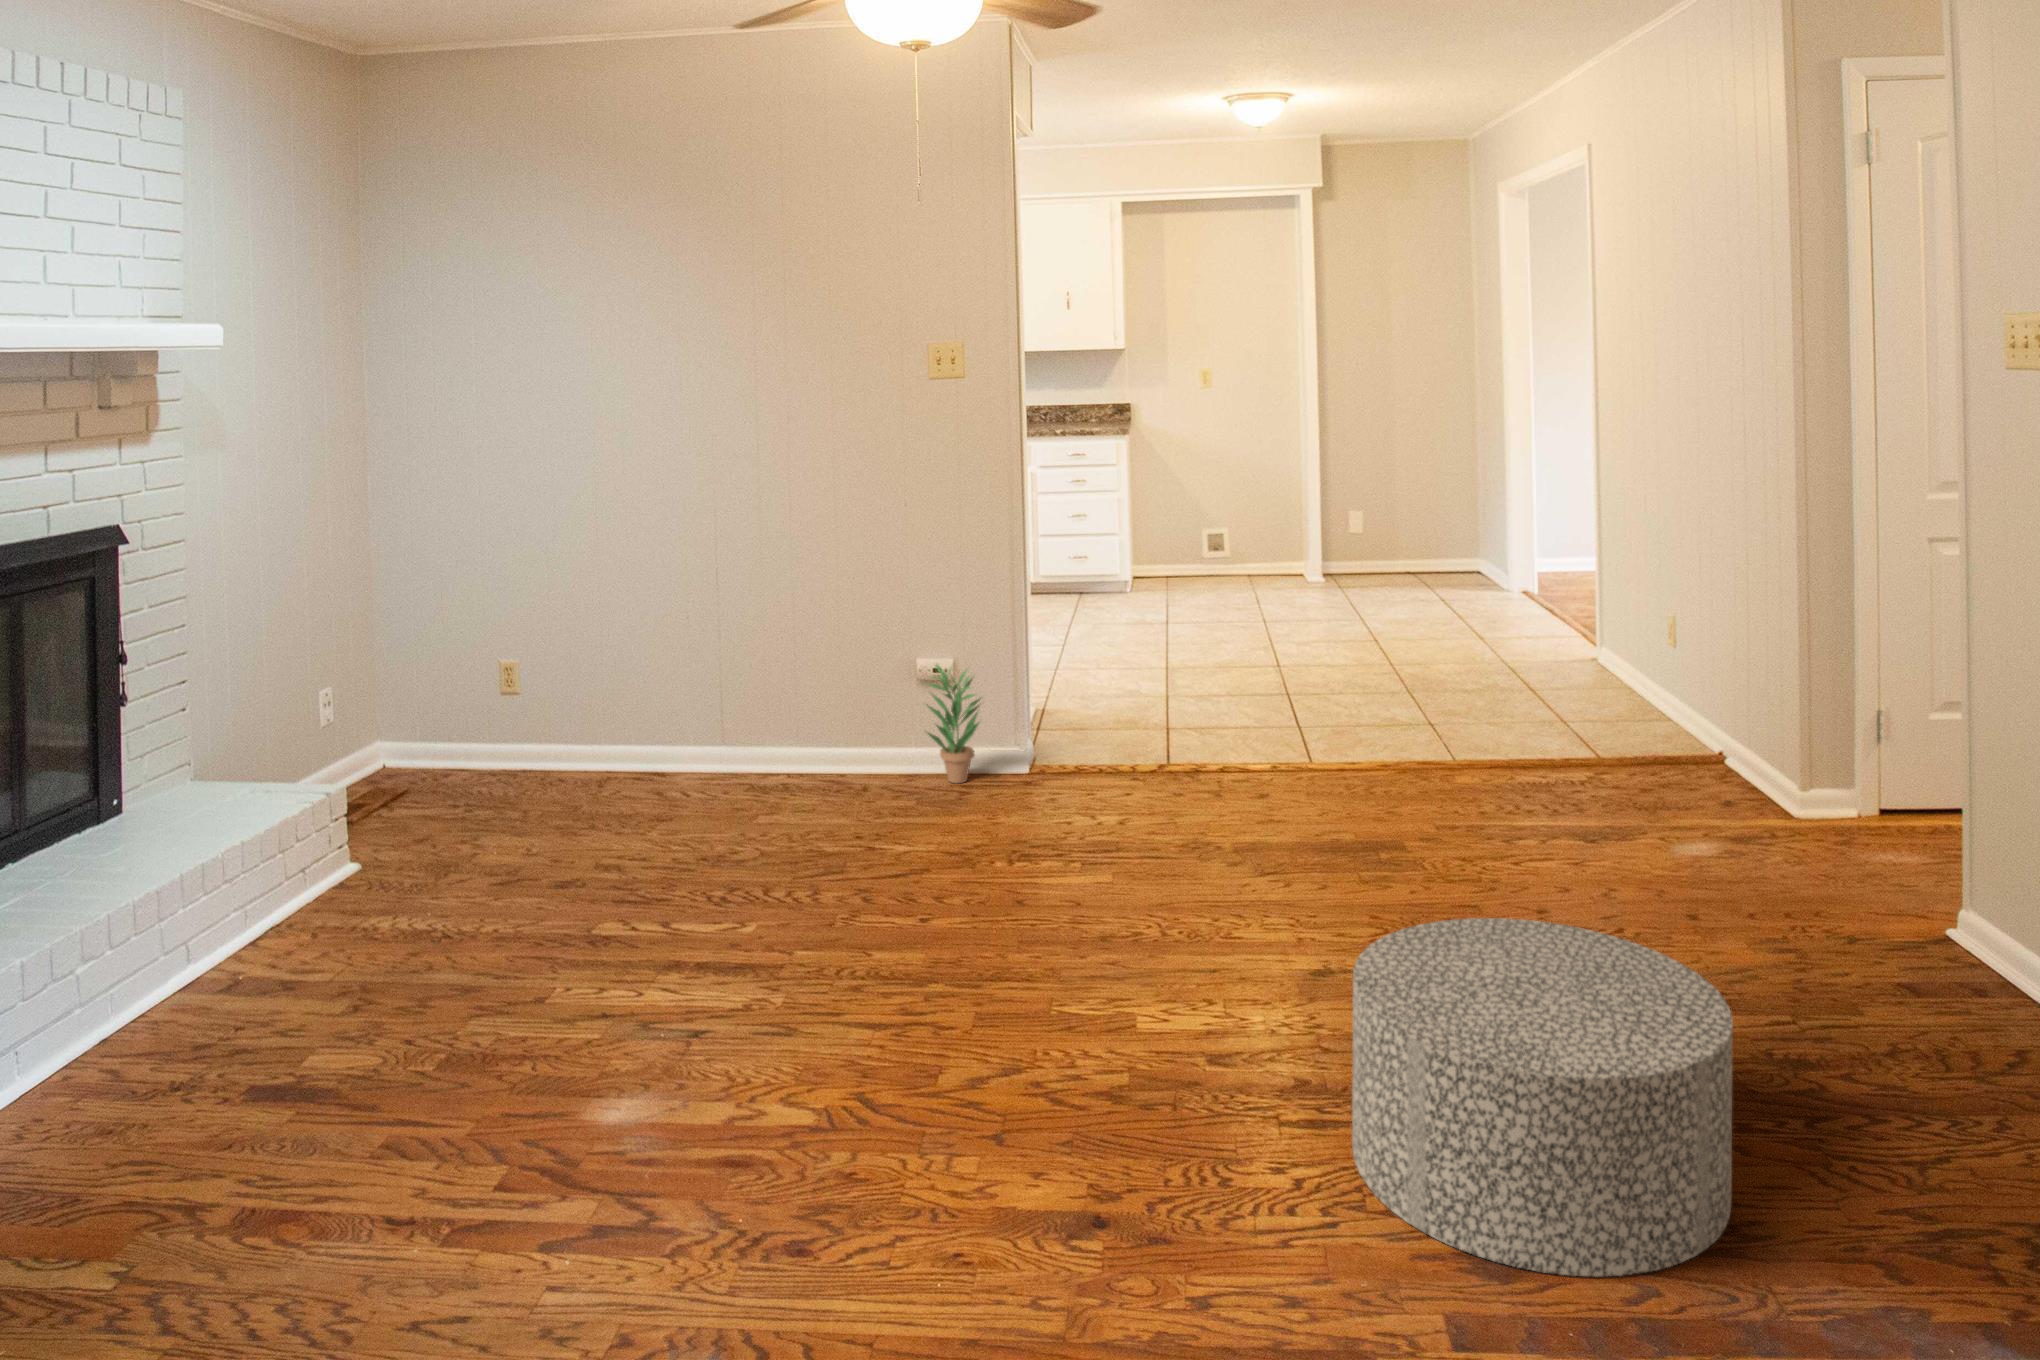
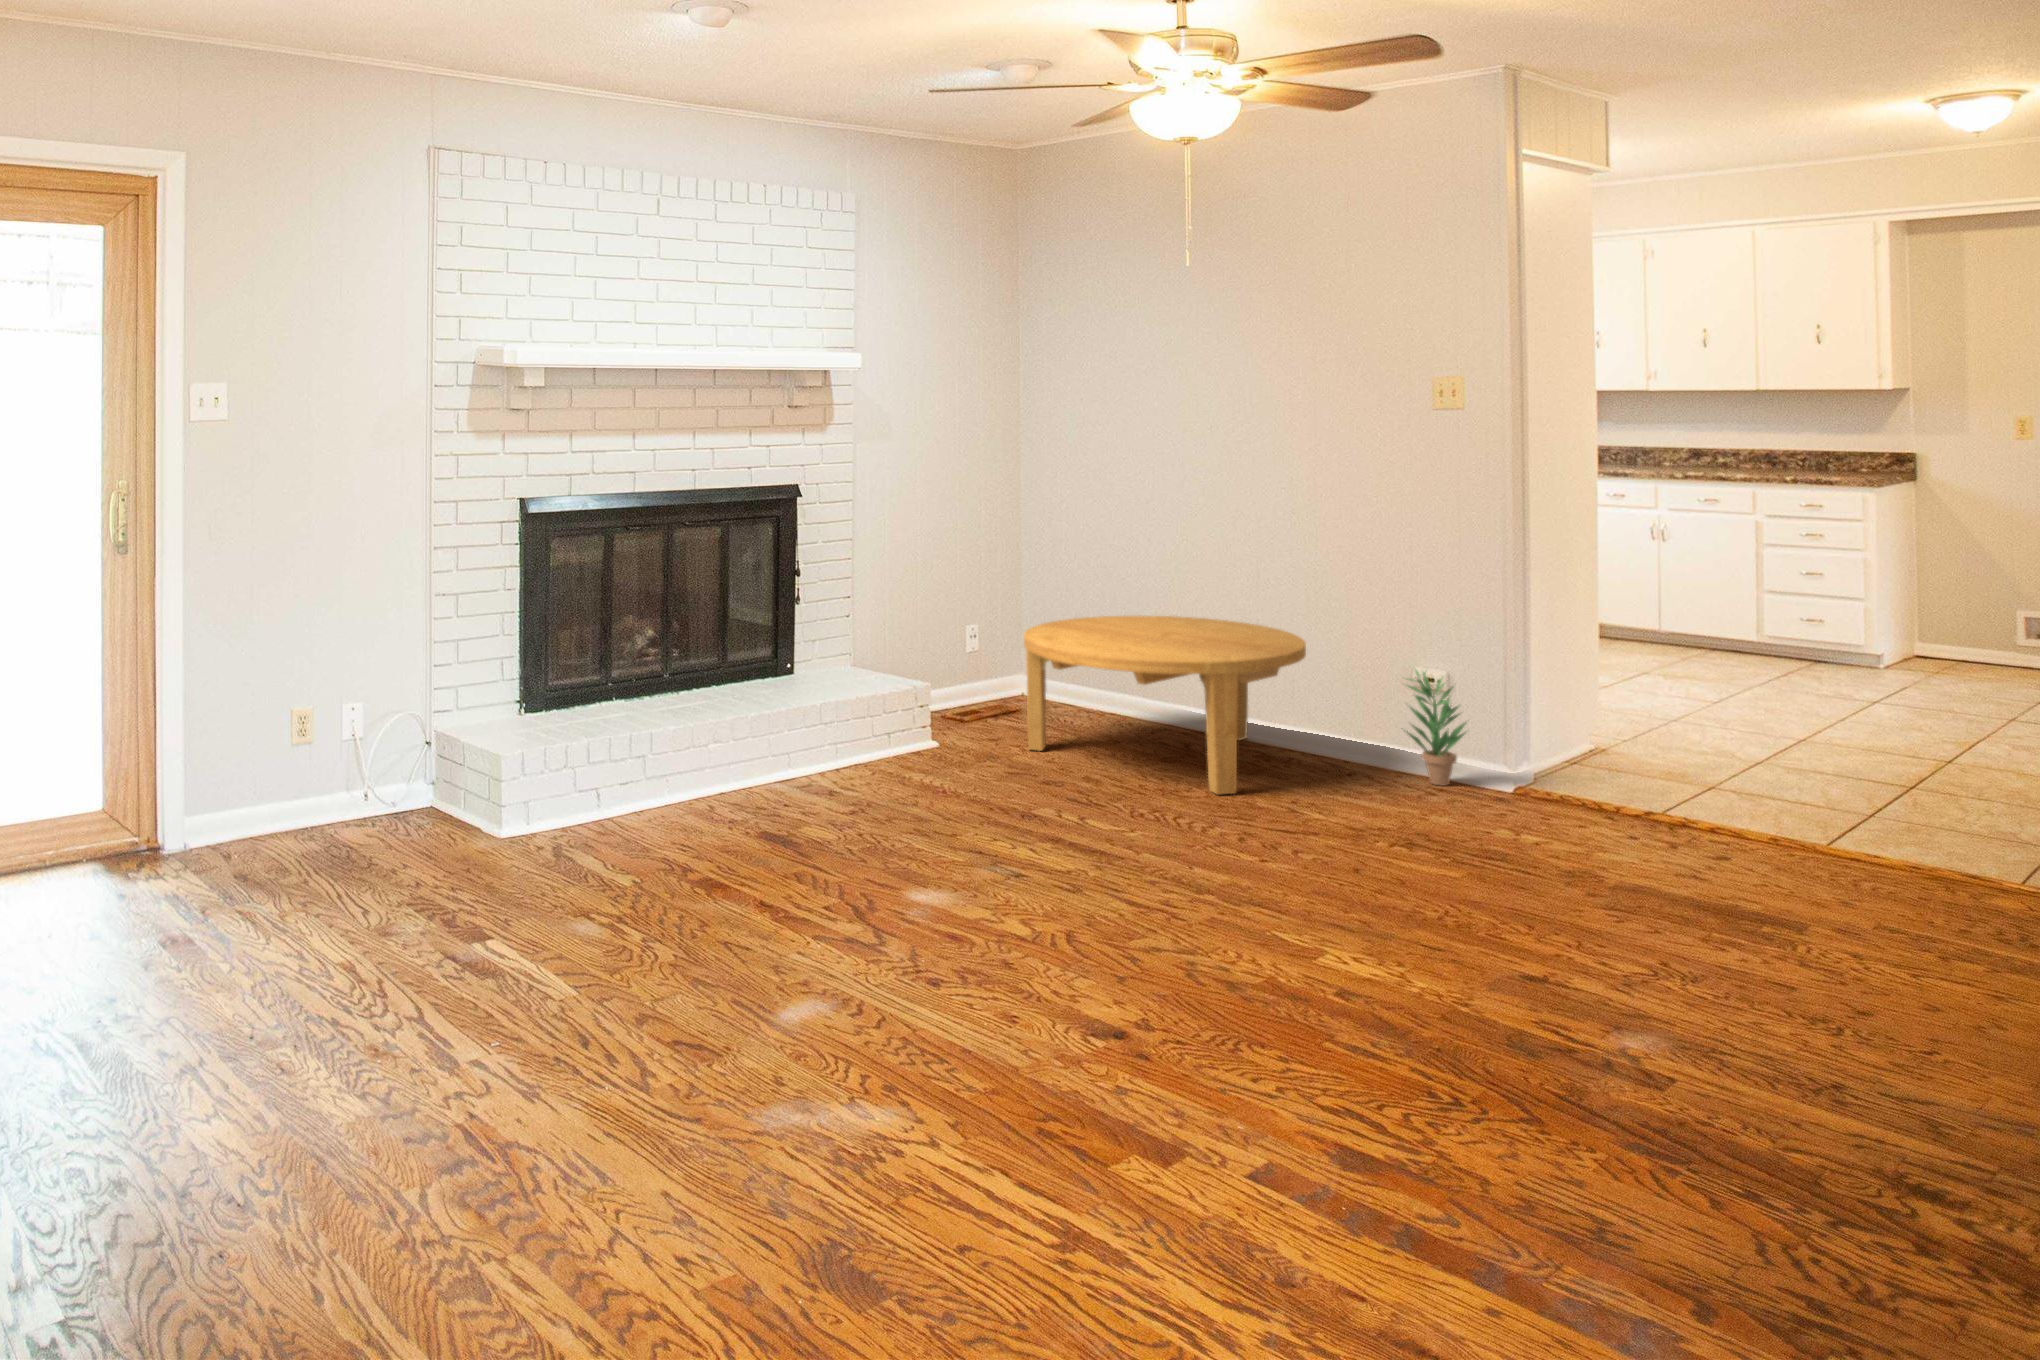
coffee table: none [488,636,833,852] -> present [1024,616,1306,794]
ottoman: present [1352,918,1733,1277] -> none [1386,908,1806,1261]

